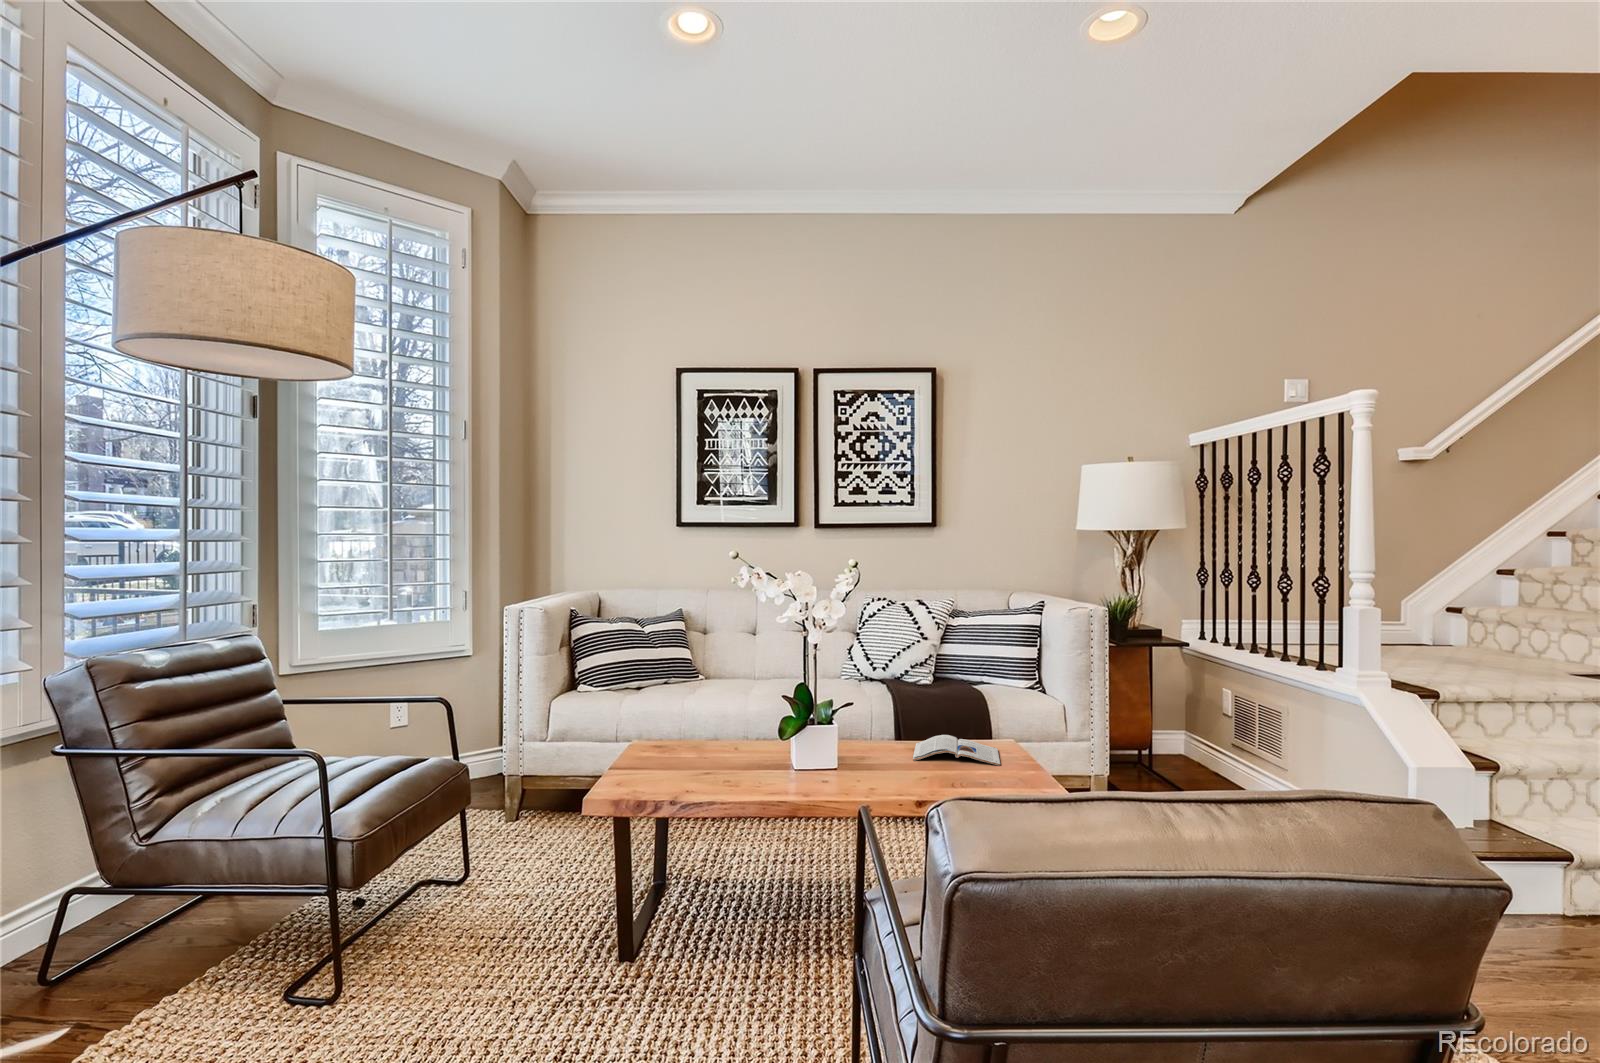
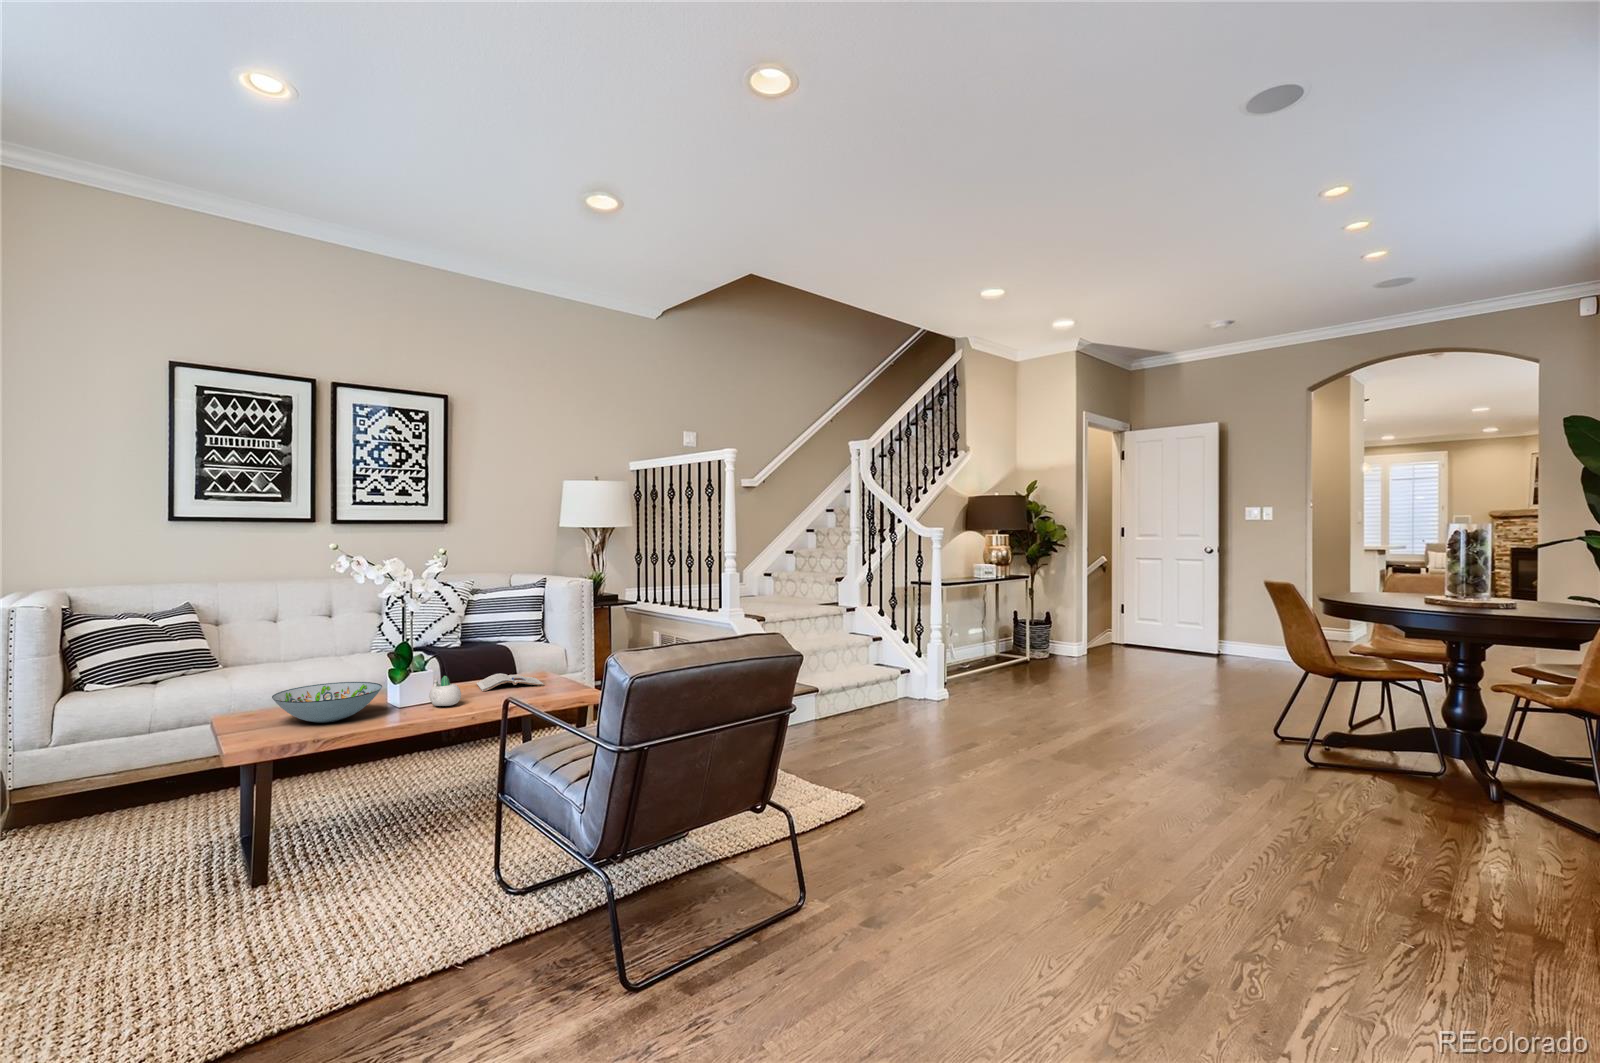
decorative bowl: none [651,722,770,776] -> present [272,682,382,723]
succulent planter: none [828,735,866,779] -> present [429,676,461,706]

